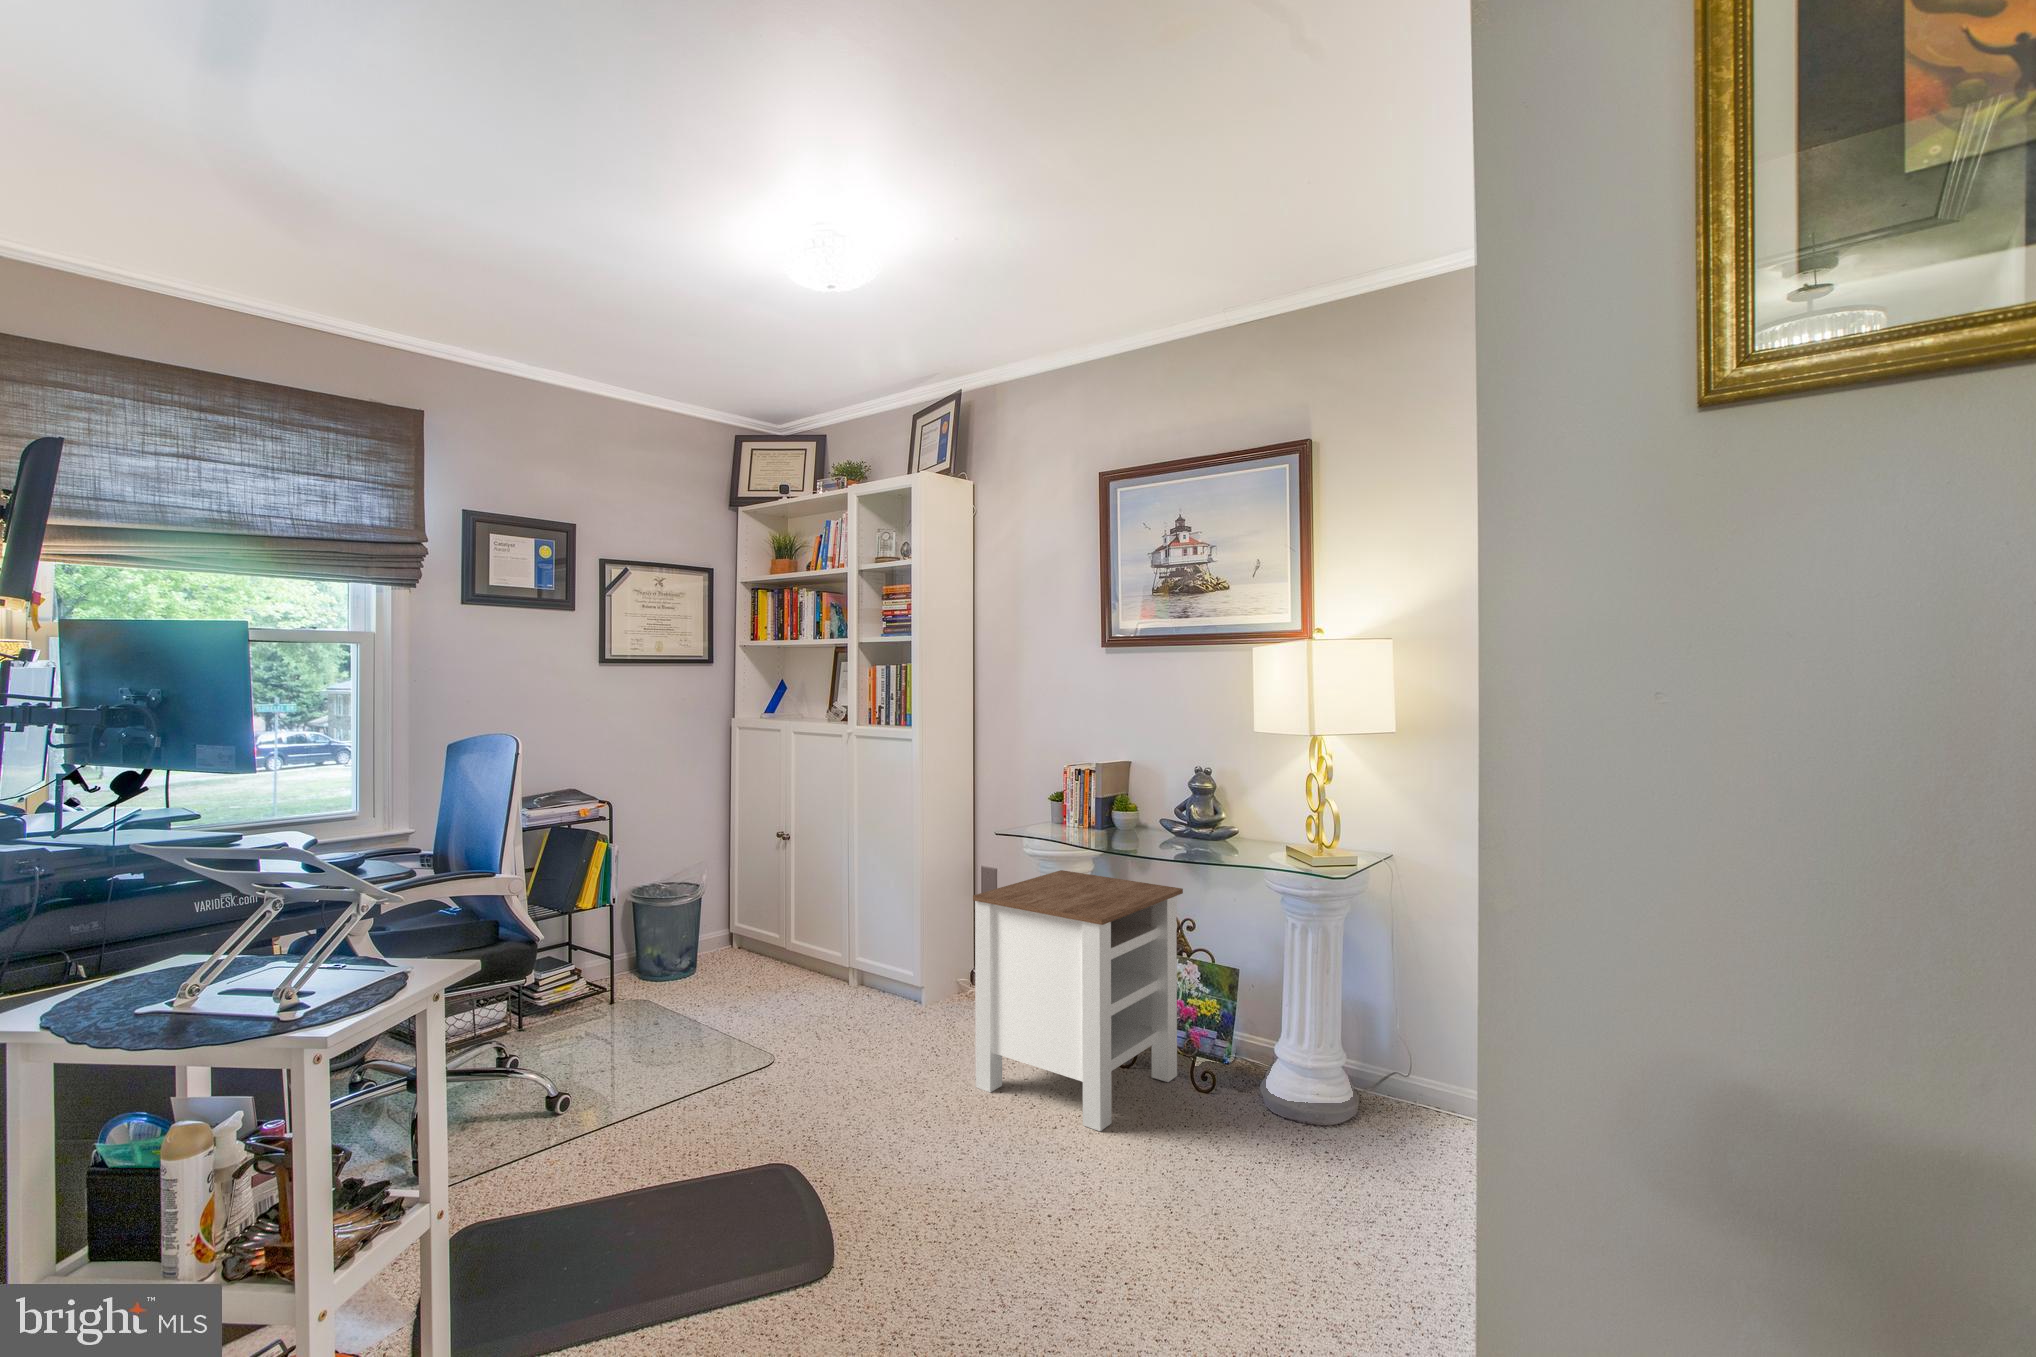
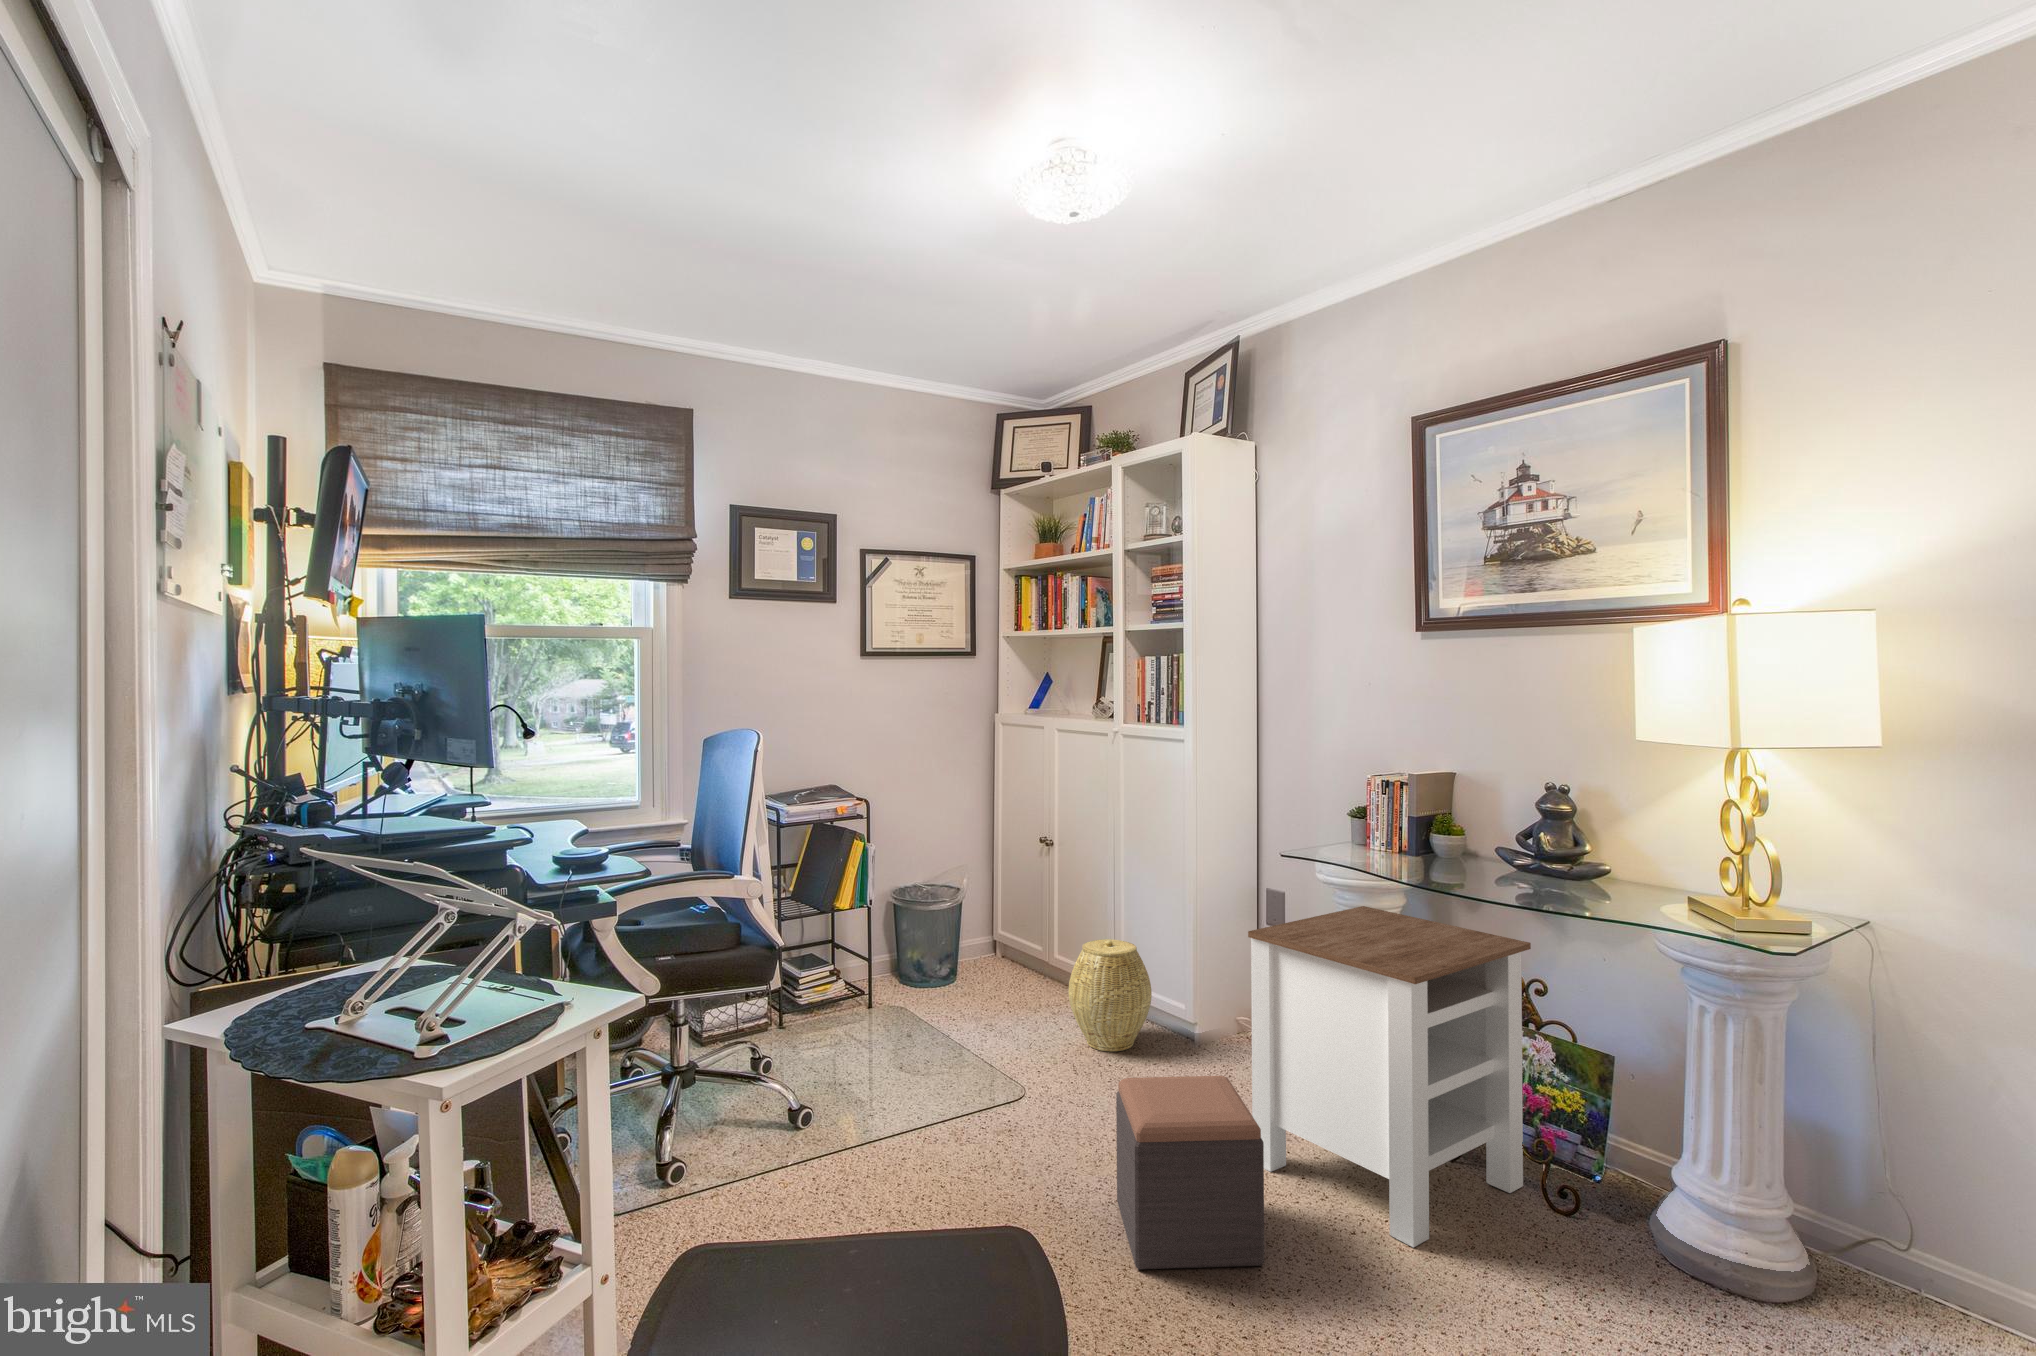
woven basket: none [812,916,886,1014] -> present [1068,939,1152,1051]
footstool: none [865,1016,989,1183] -> present [1116,1076,1264,1269]

